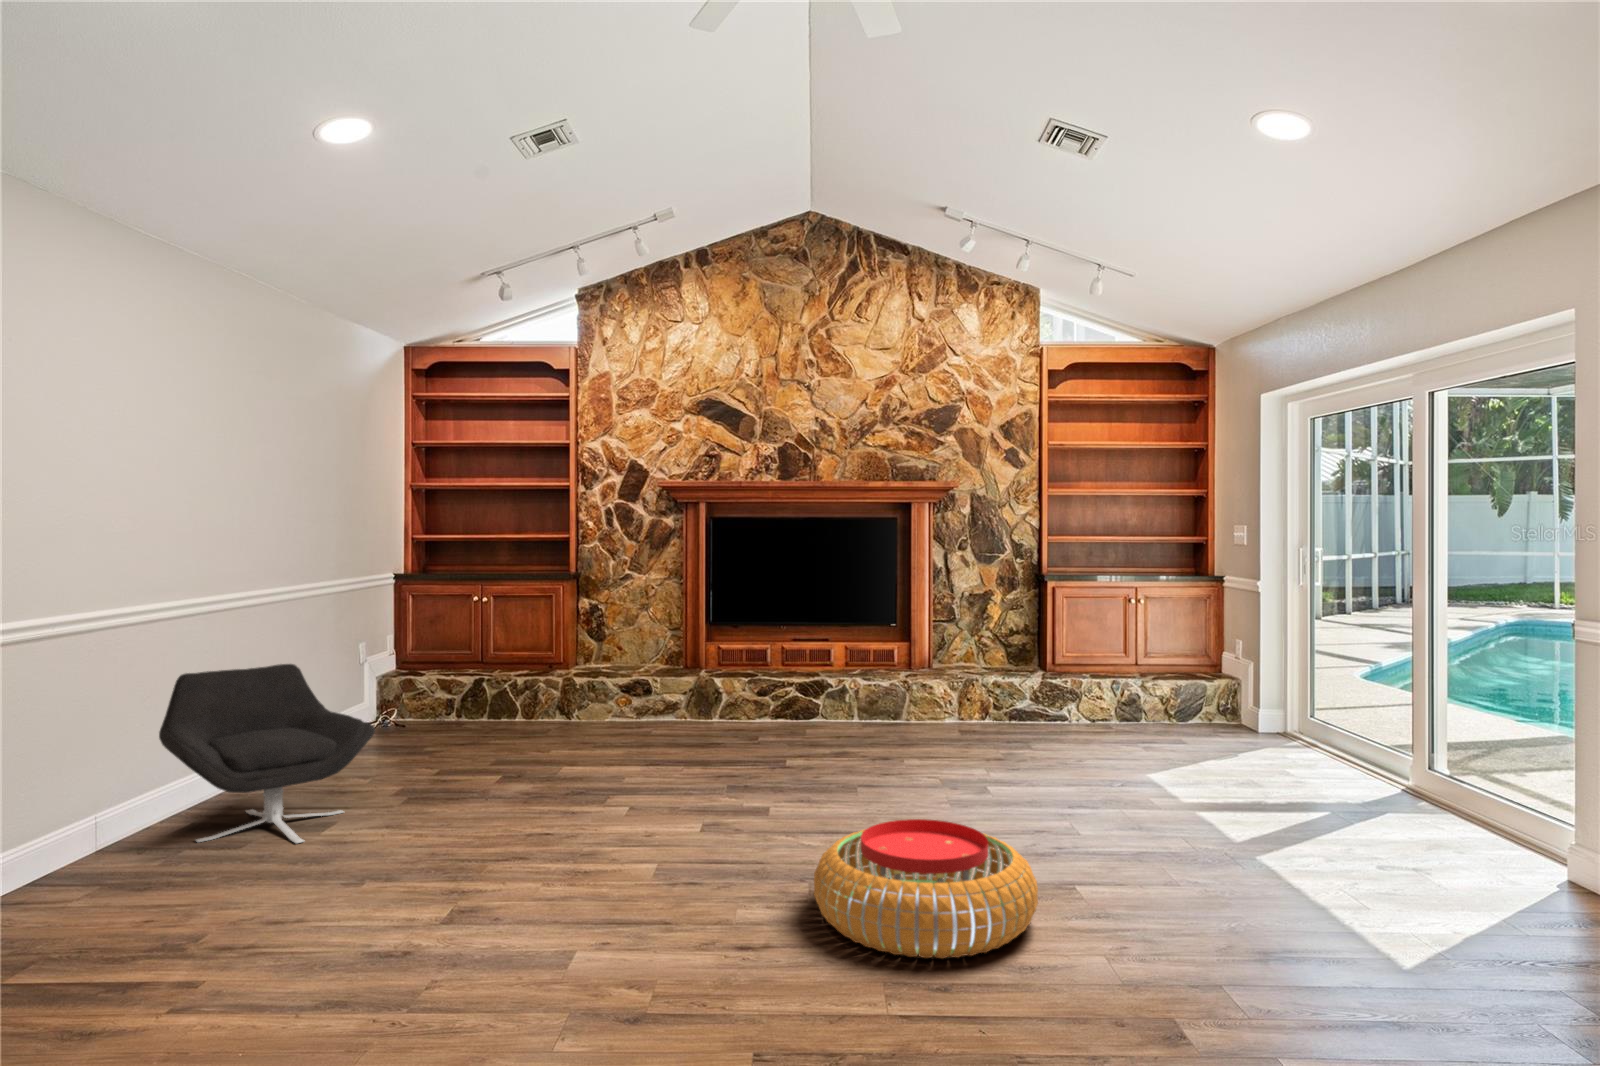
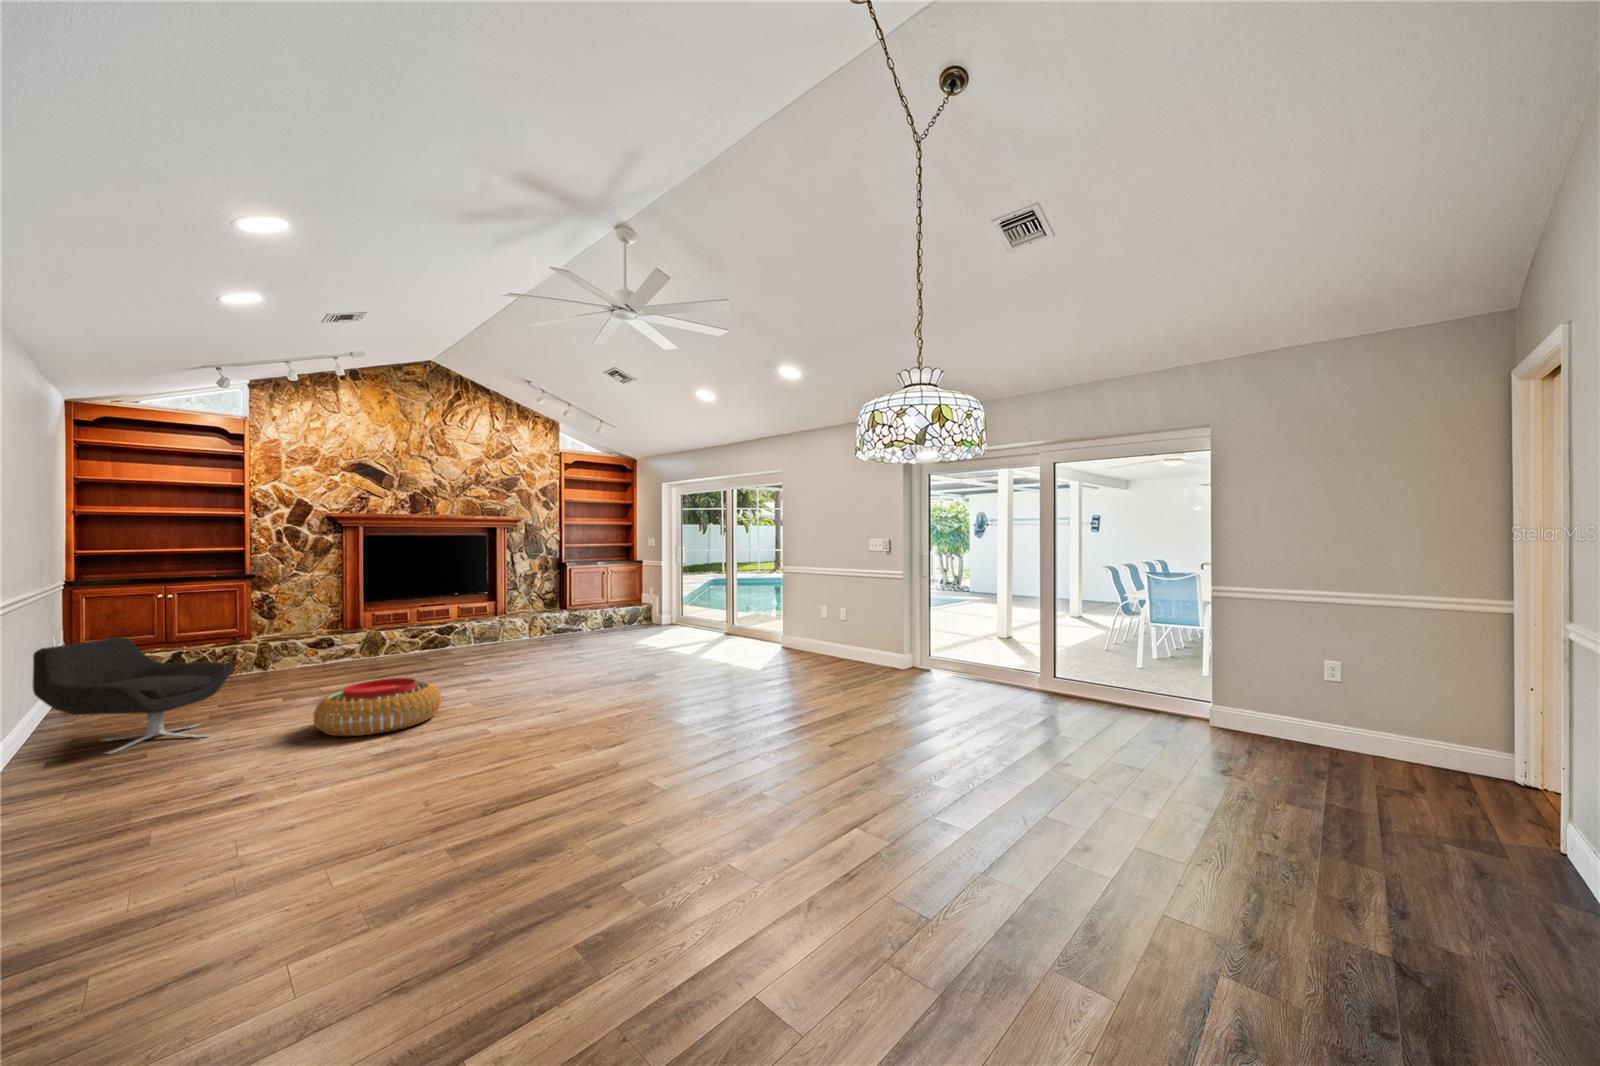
pouf: present [814,819,1038,958] -> present [313,678,441,736]

